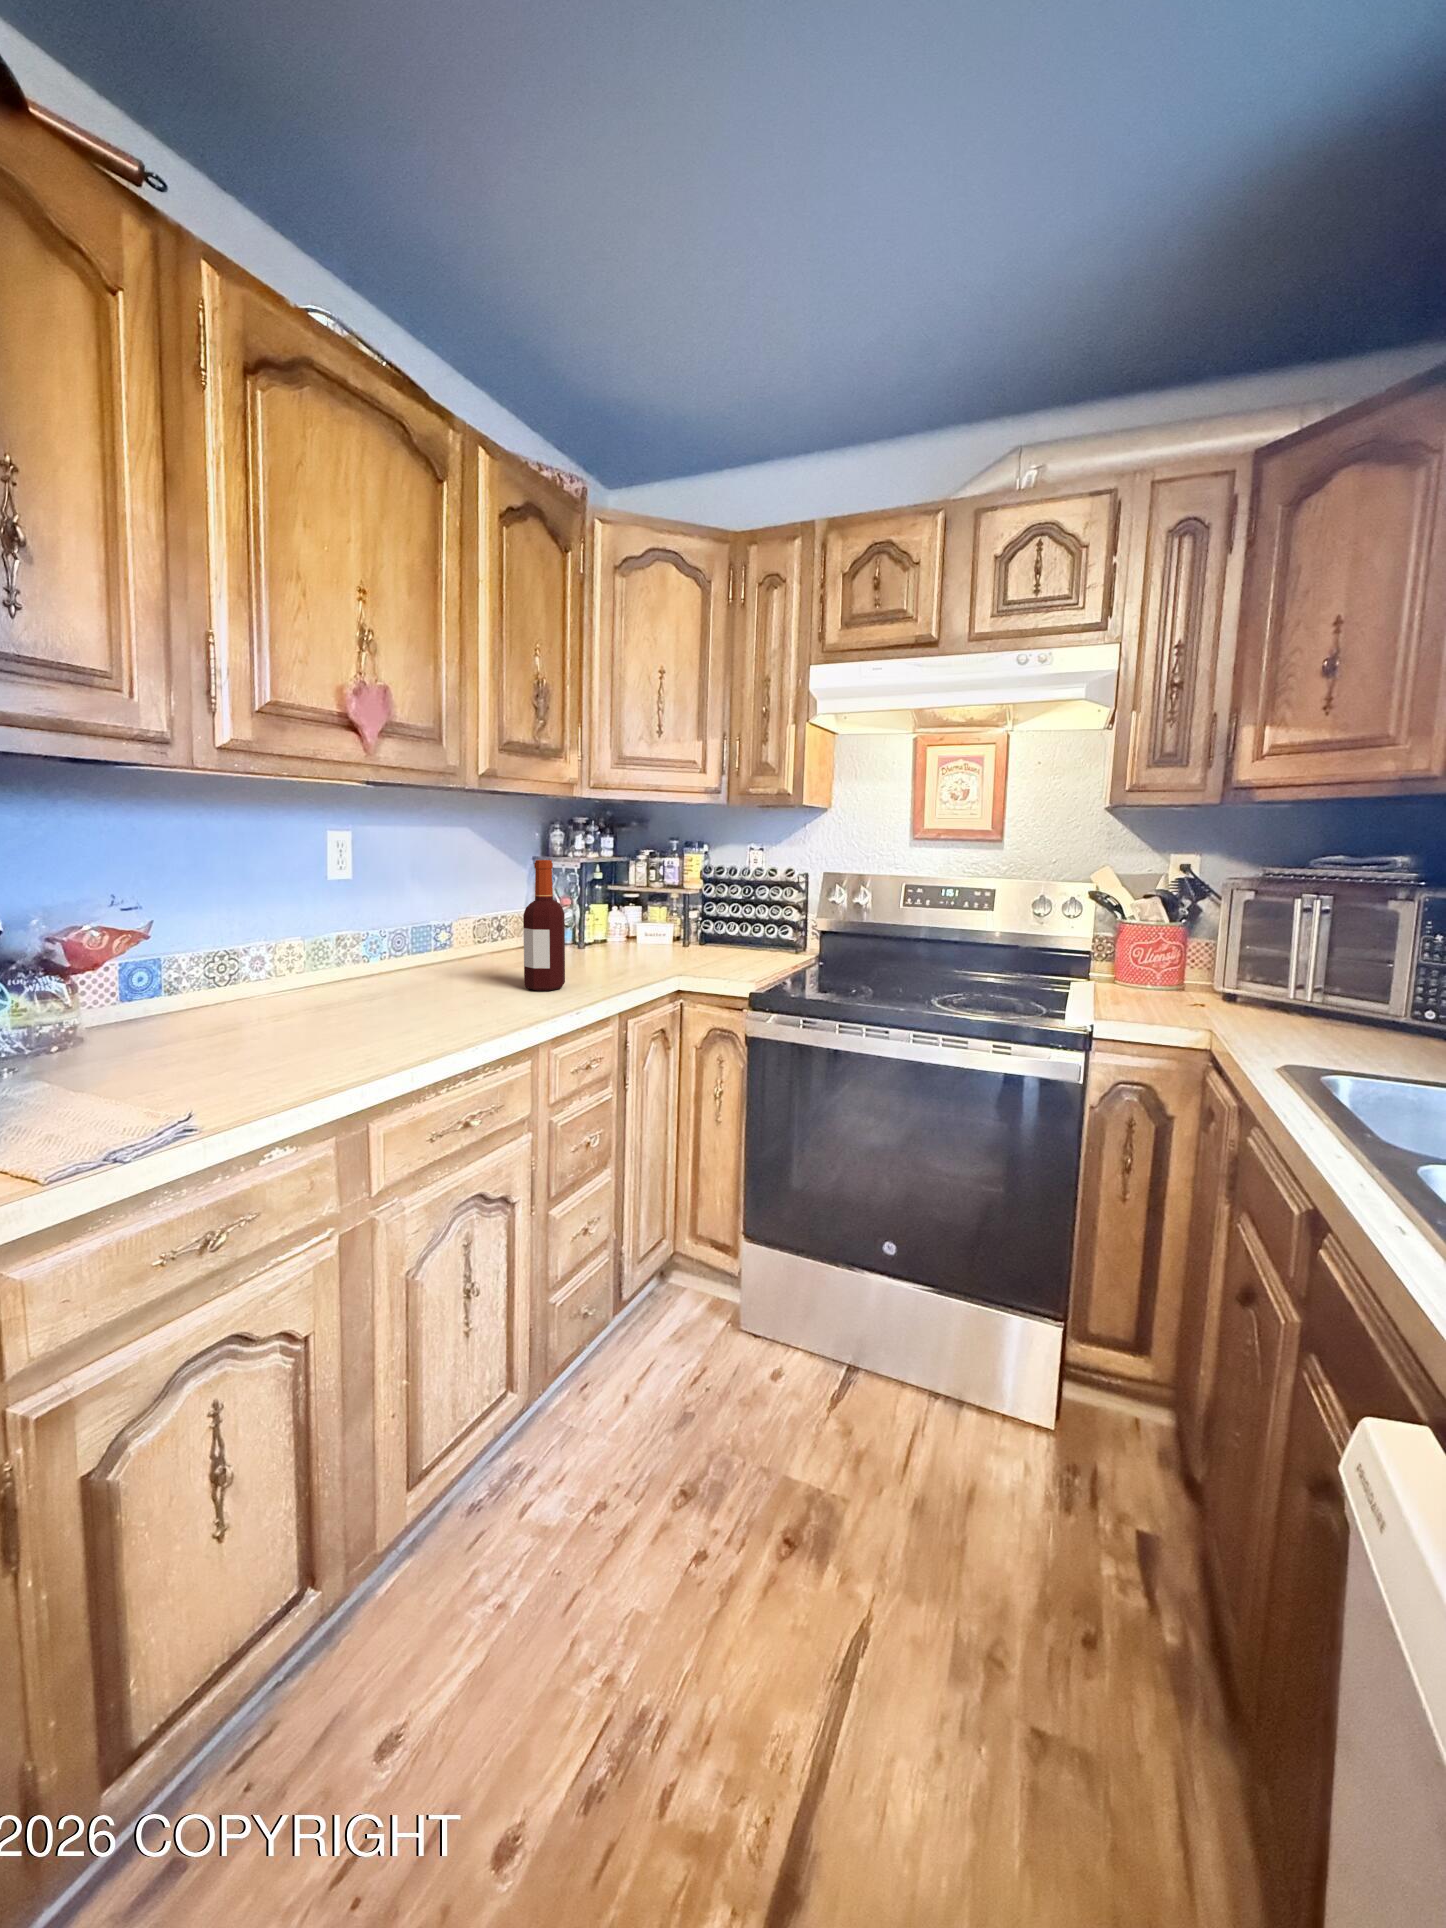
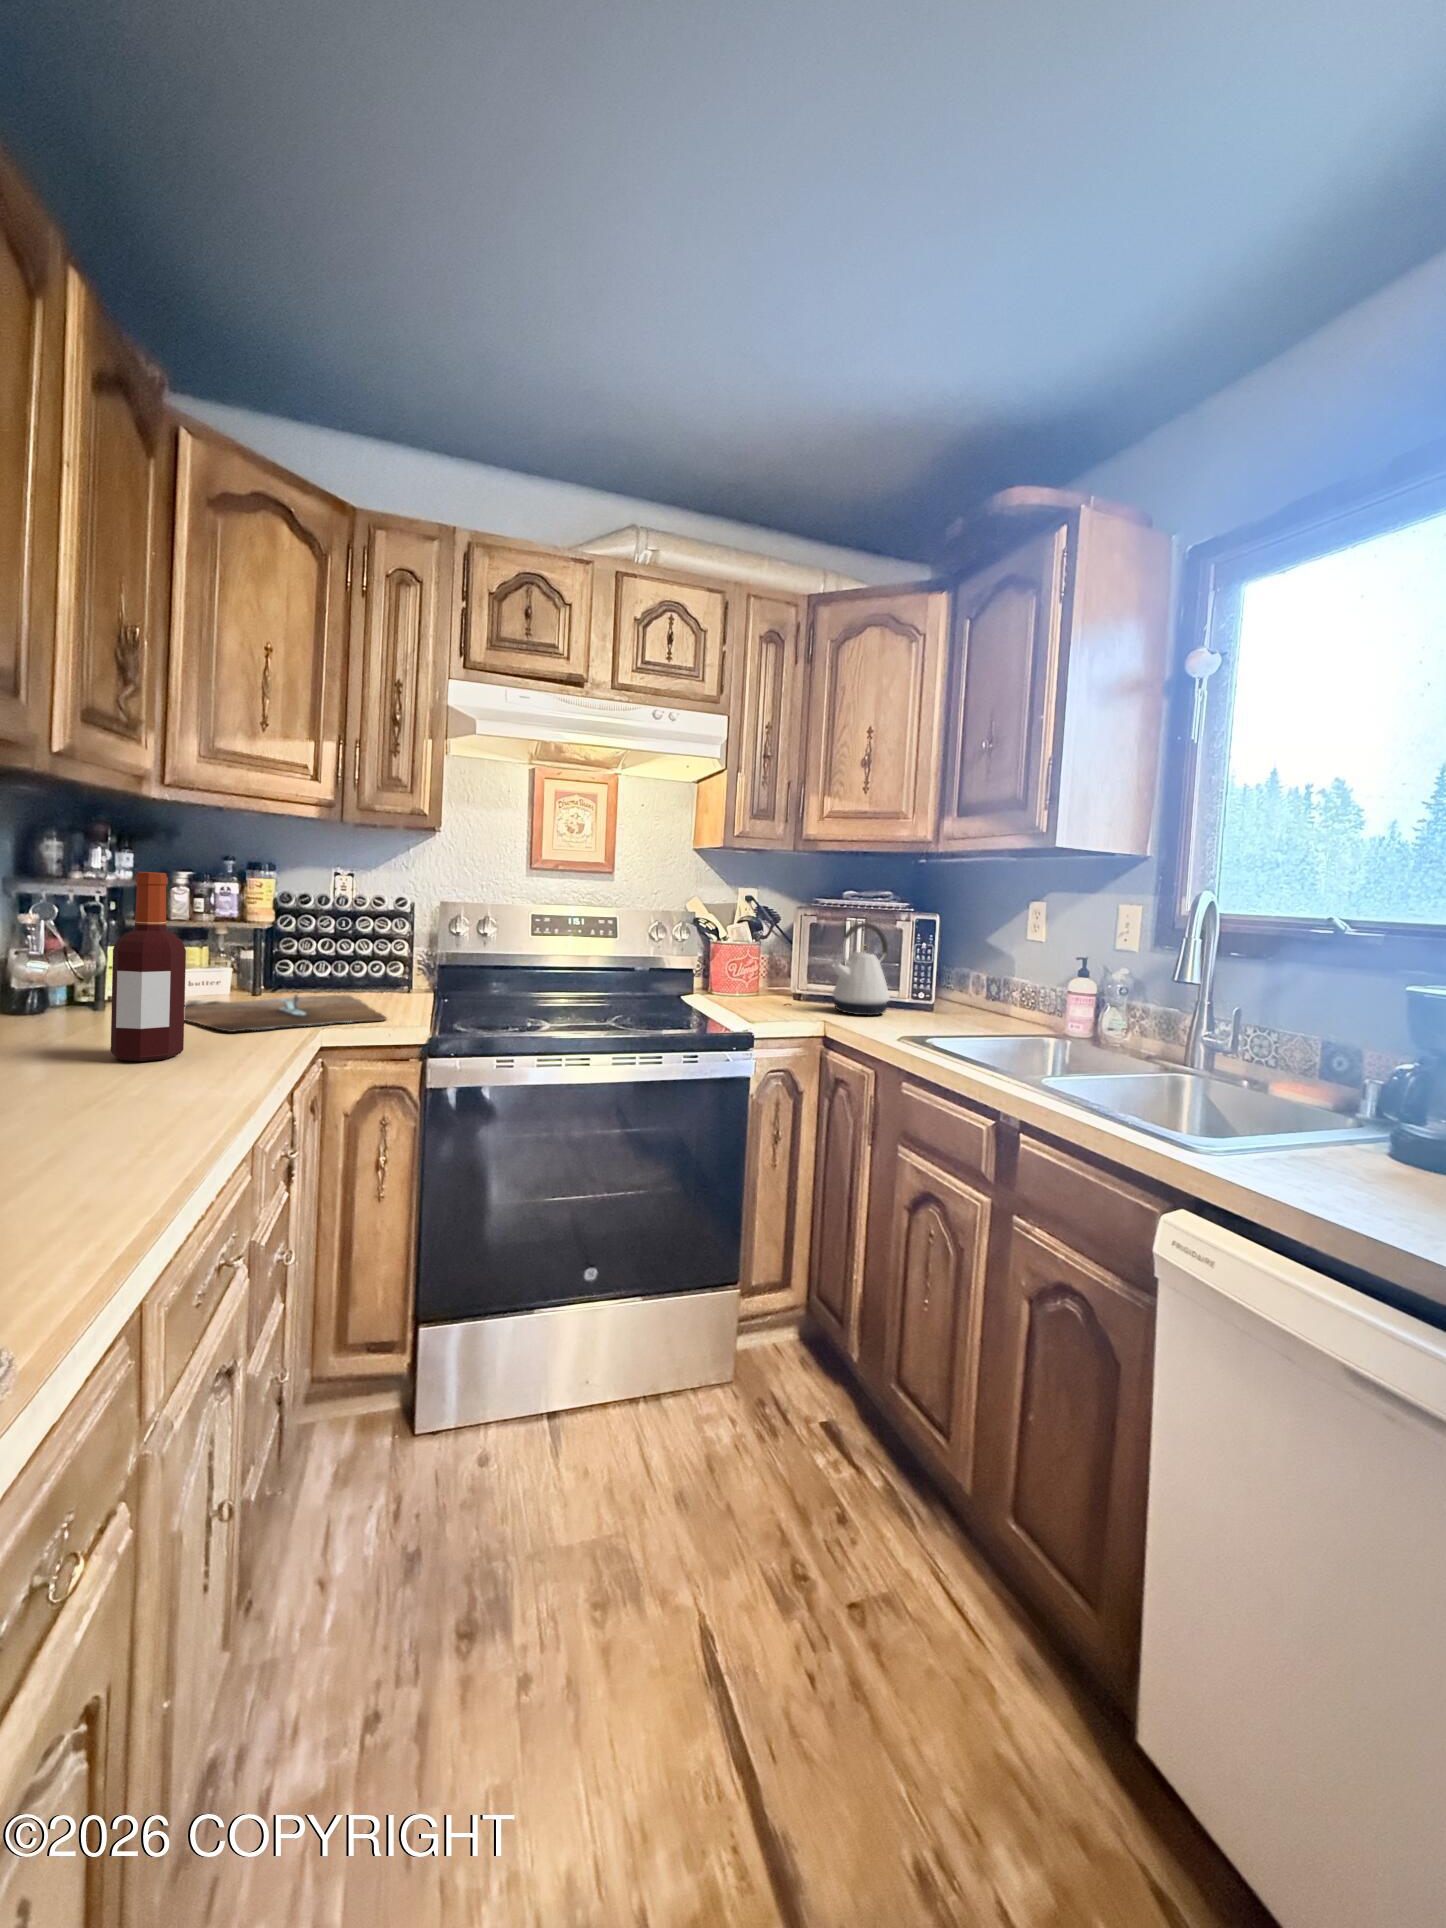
kettle: none [1244,900,1358,1031] -> present [832,923,890,1015]
cutting board: none [604,949,740,976] -> present [184,995,386,1032]

